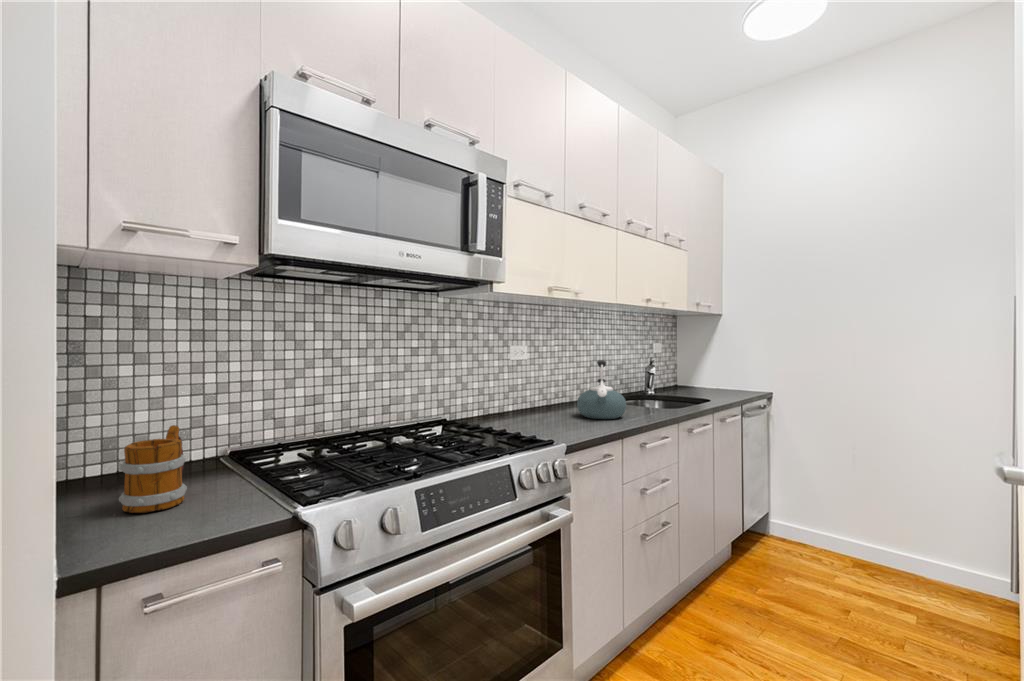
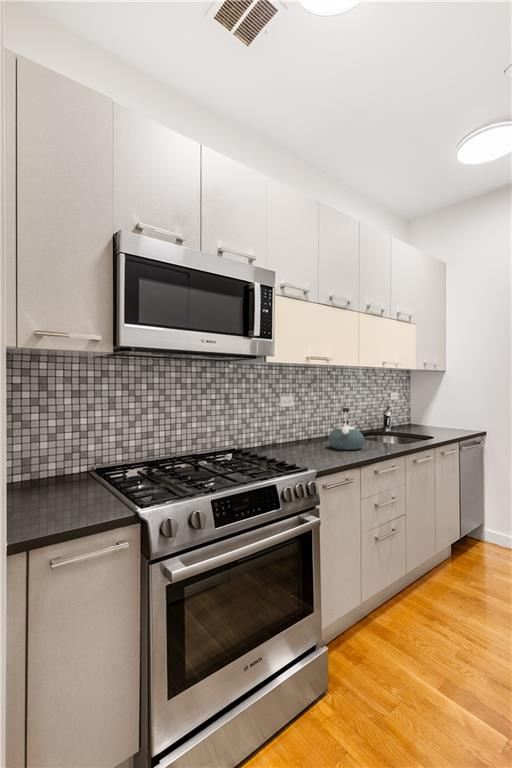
mug: present [119,425,187,513] -> none [36,451,73,504]

